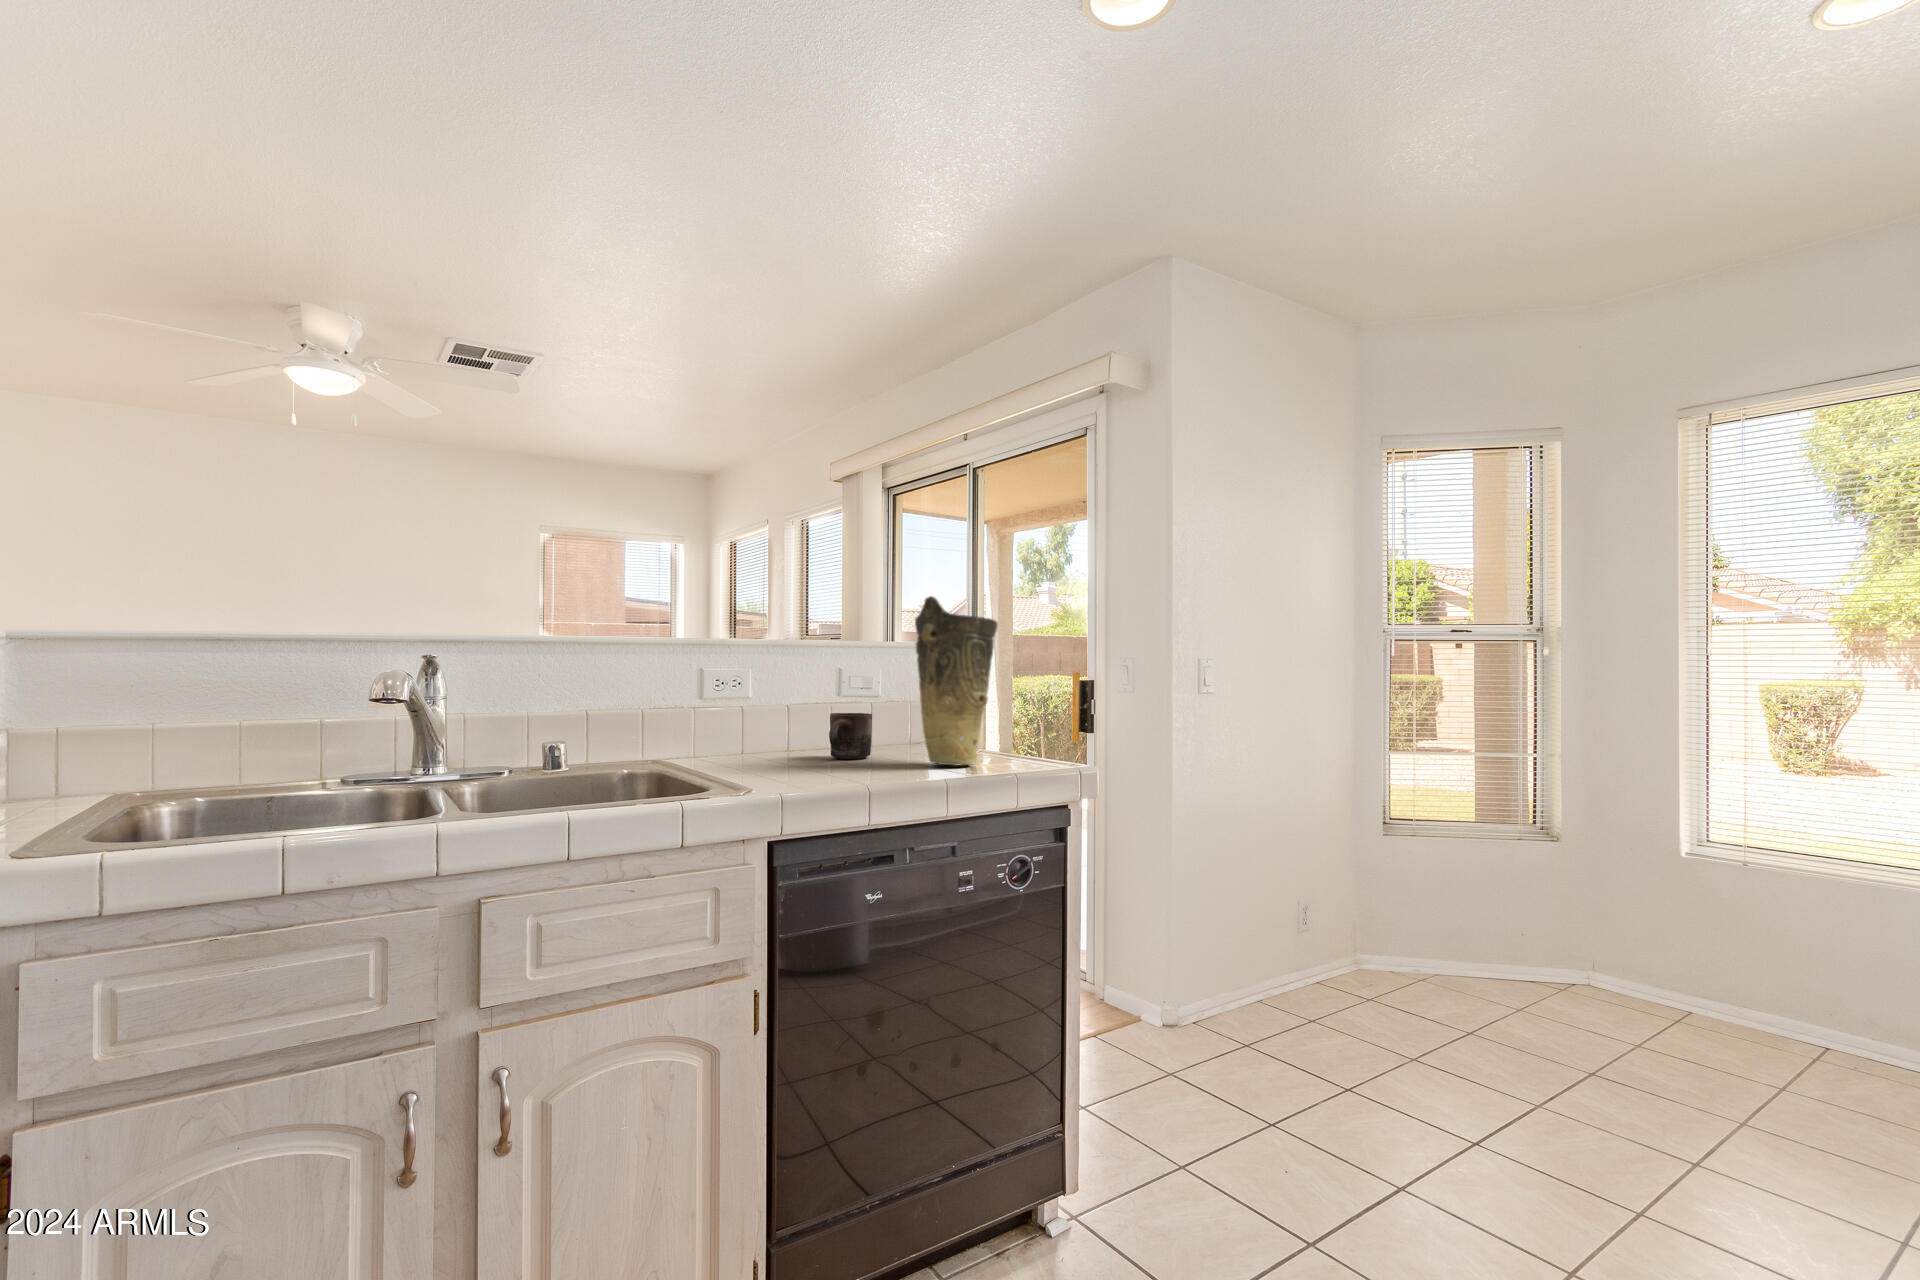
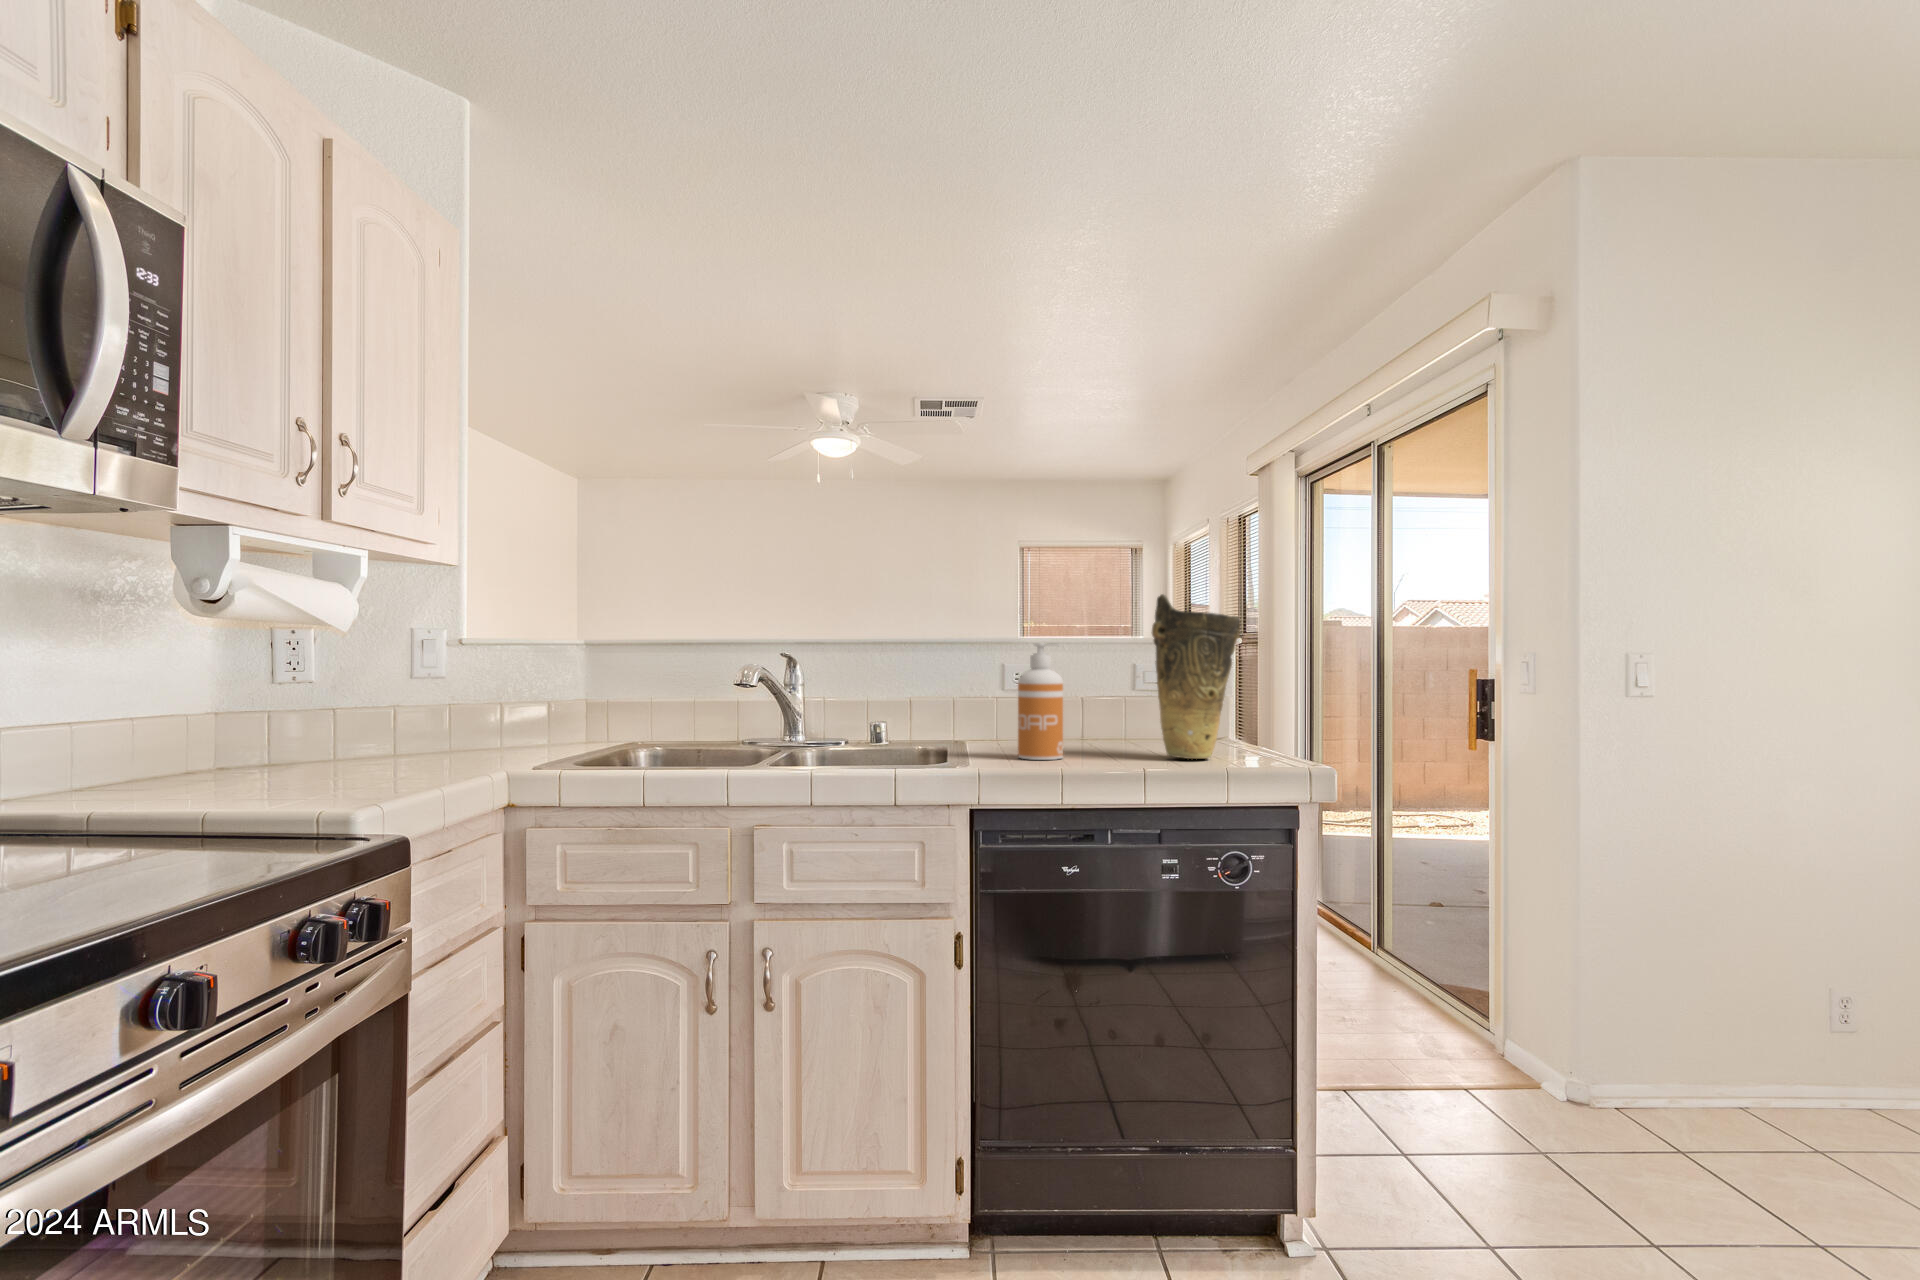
soap dispenser: none [777,645,831,778] -> present [1018,643,1063,760]
mug: present [829,713,872,759] -> none [1090,706,1139,749]

